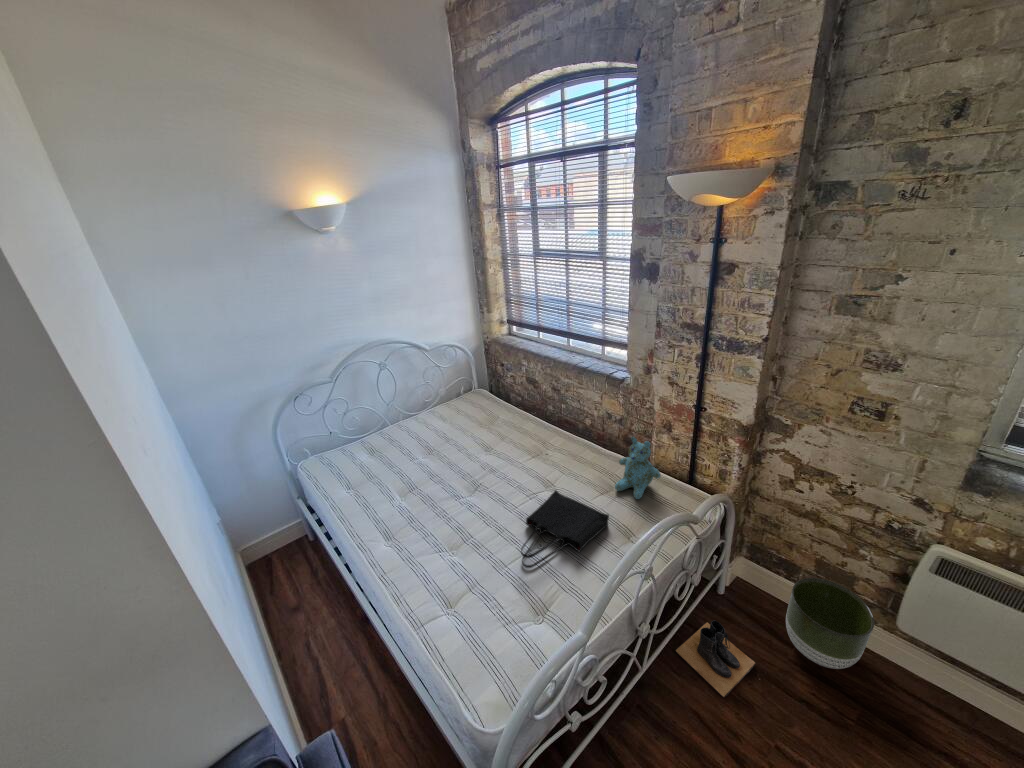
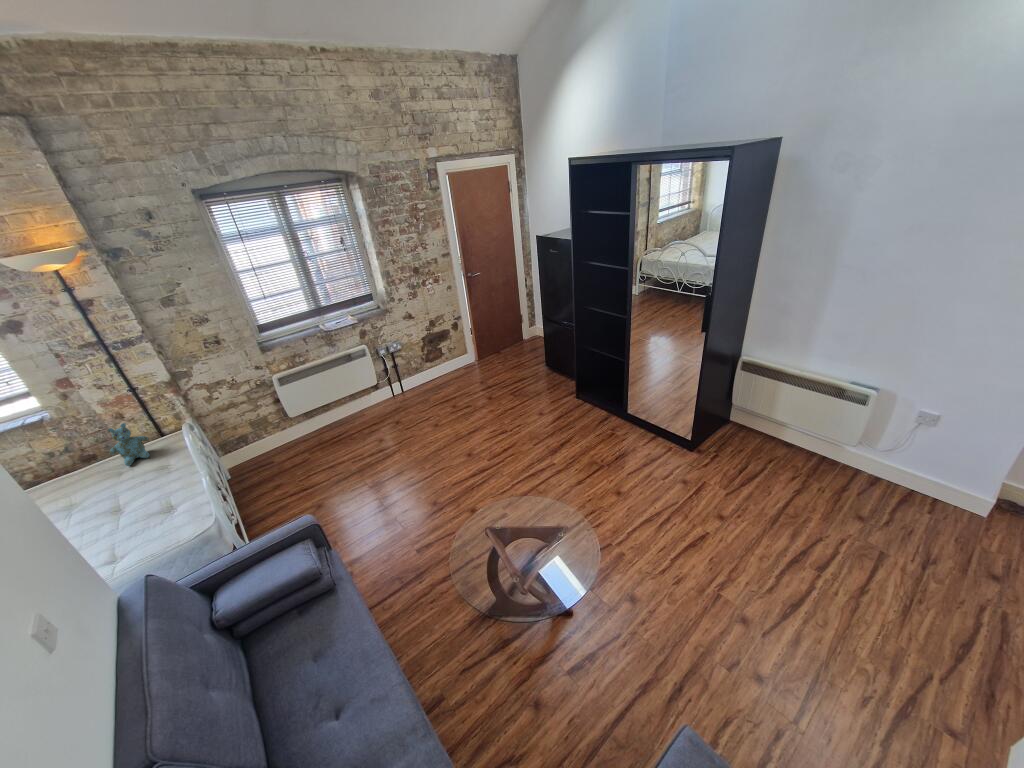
tote bag: present [521,490,609,568] -> none [90,466,156,514]
planter: present [786,578,874,669] -> none [251,421,292,459]
boots: present [676,620,756,697] -> none [238,473,272,504]

